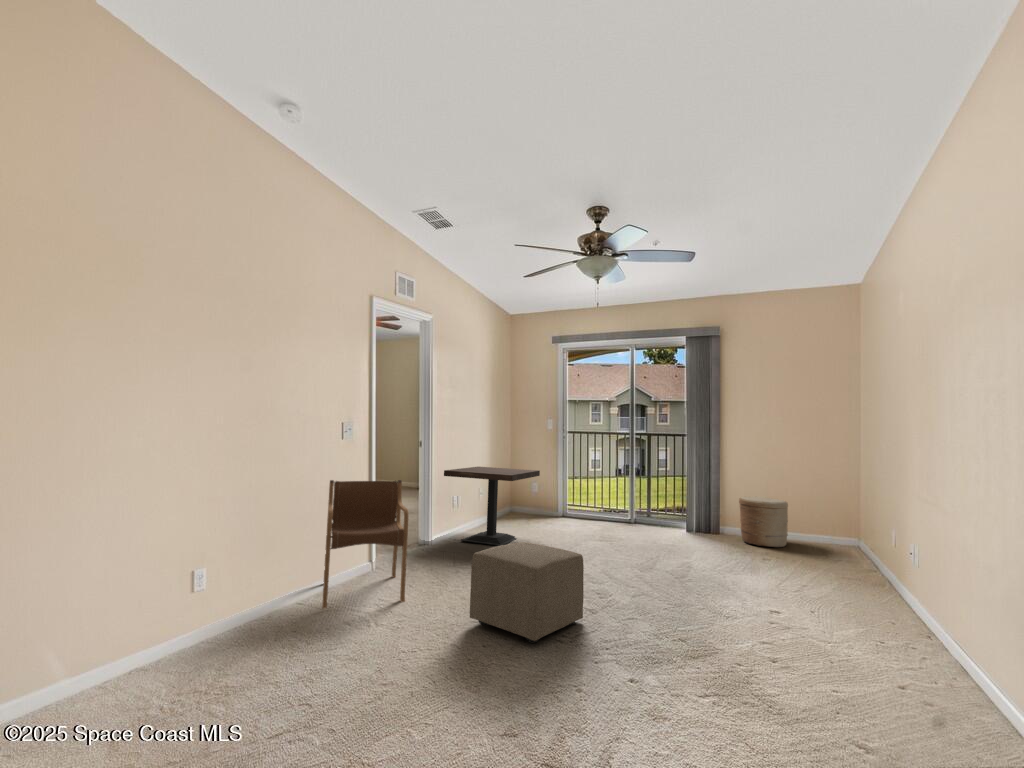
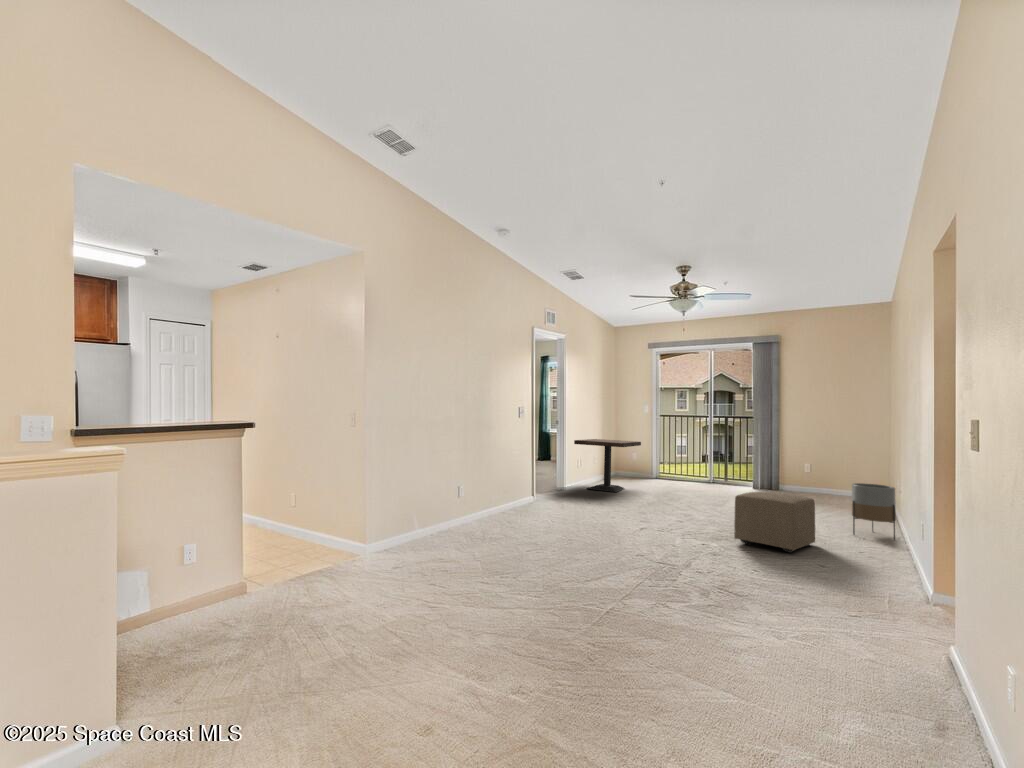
armchair: present [322,480,408,609] -> none [510,442,565,514]
woven basket: present [739,497,788,547] -> none [792,462,830,498]
ottoman: present [470,542,584,643] -> present [734,492,815,553]
planter: none [858,546,935,647] -> present [852,483,896,540]

